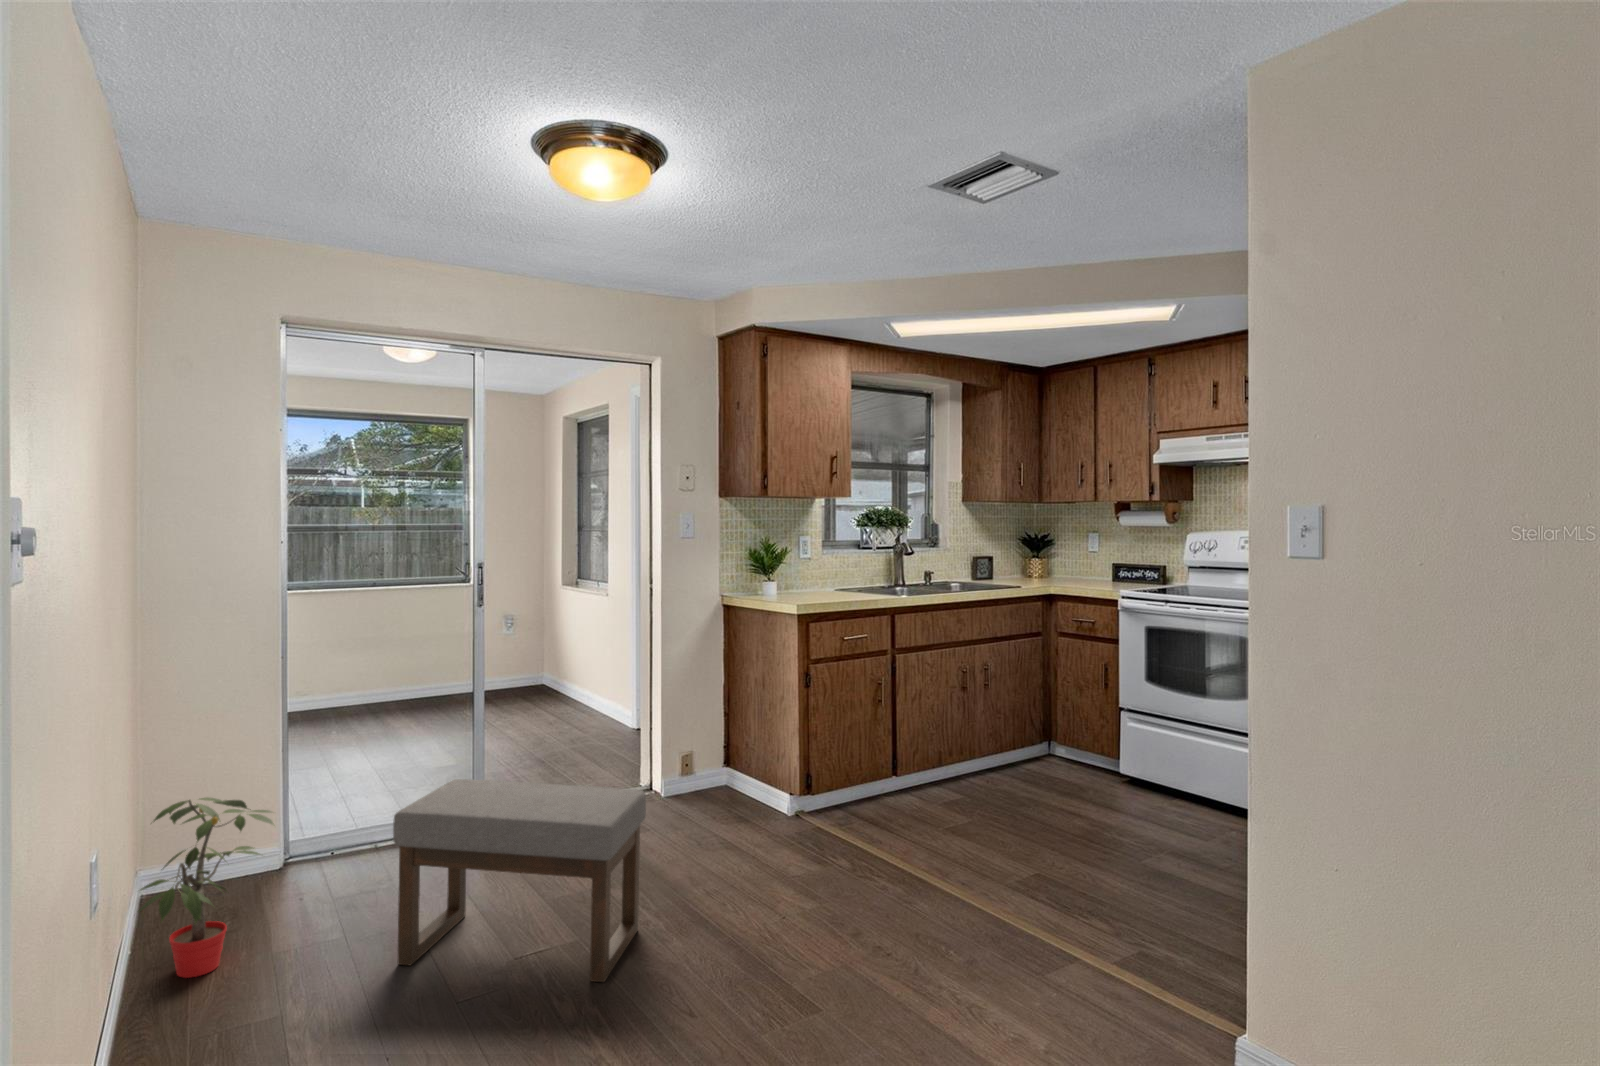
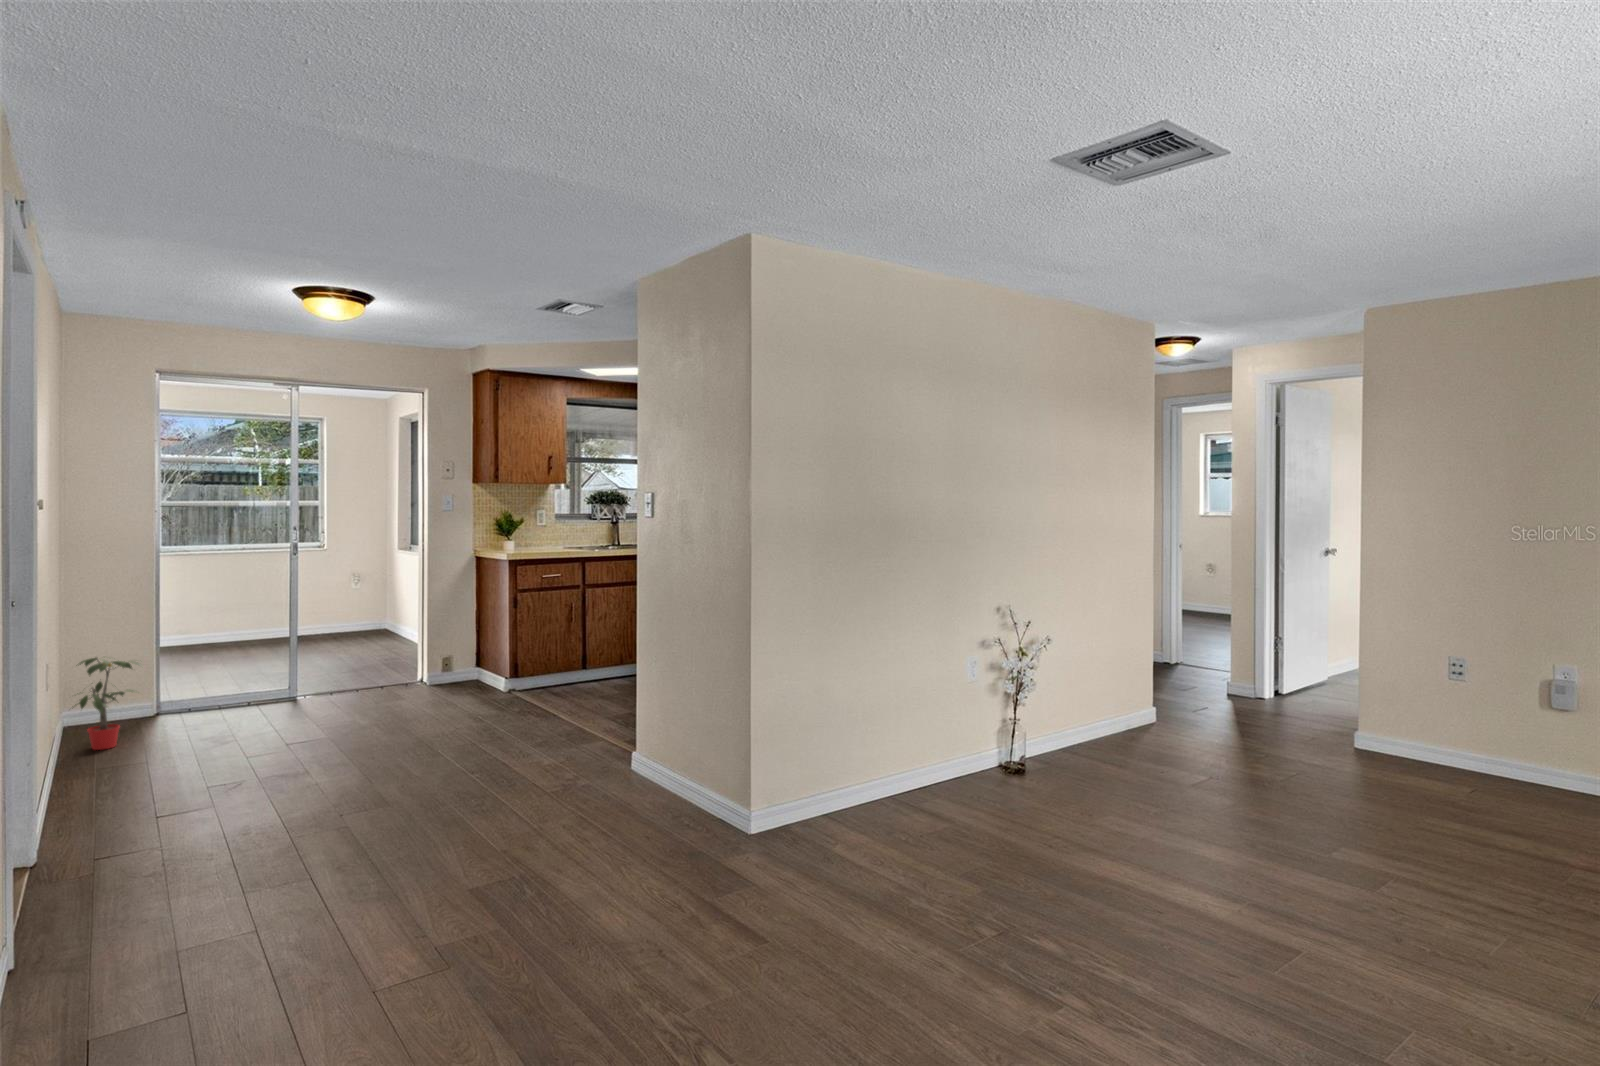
ottoman: present [393,779,646,982] -> none [210,651,363,748]

